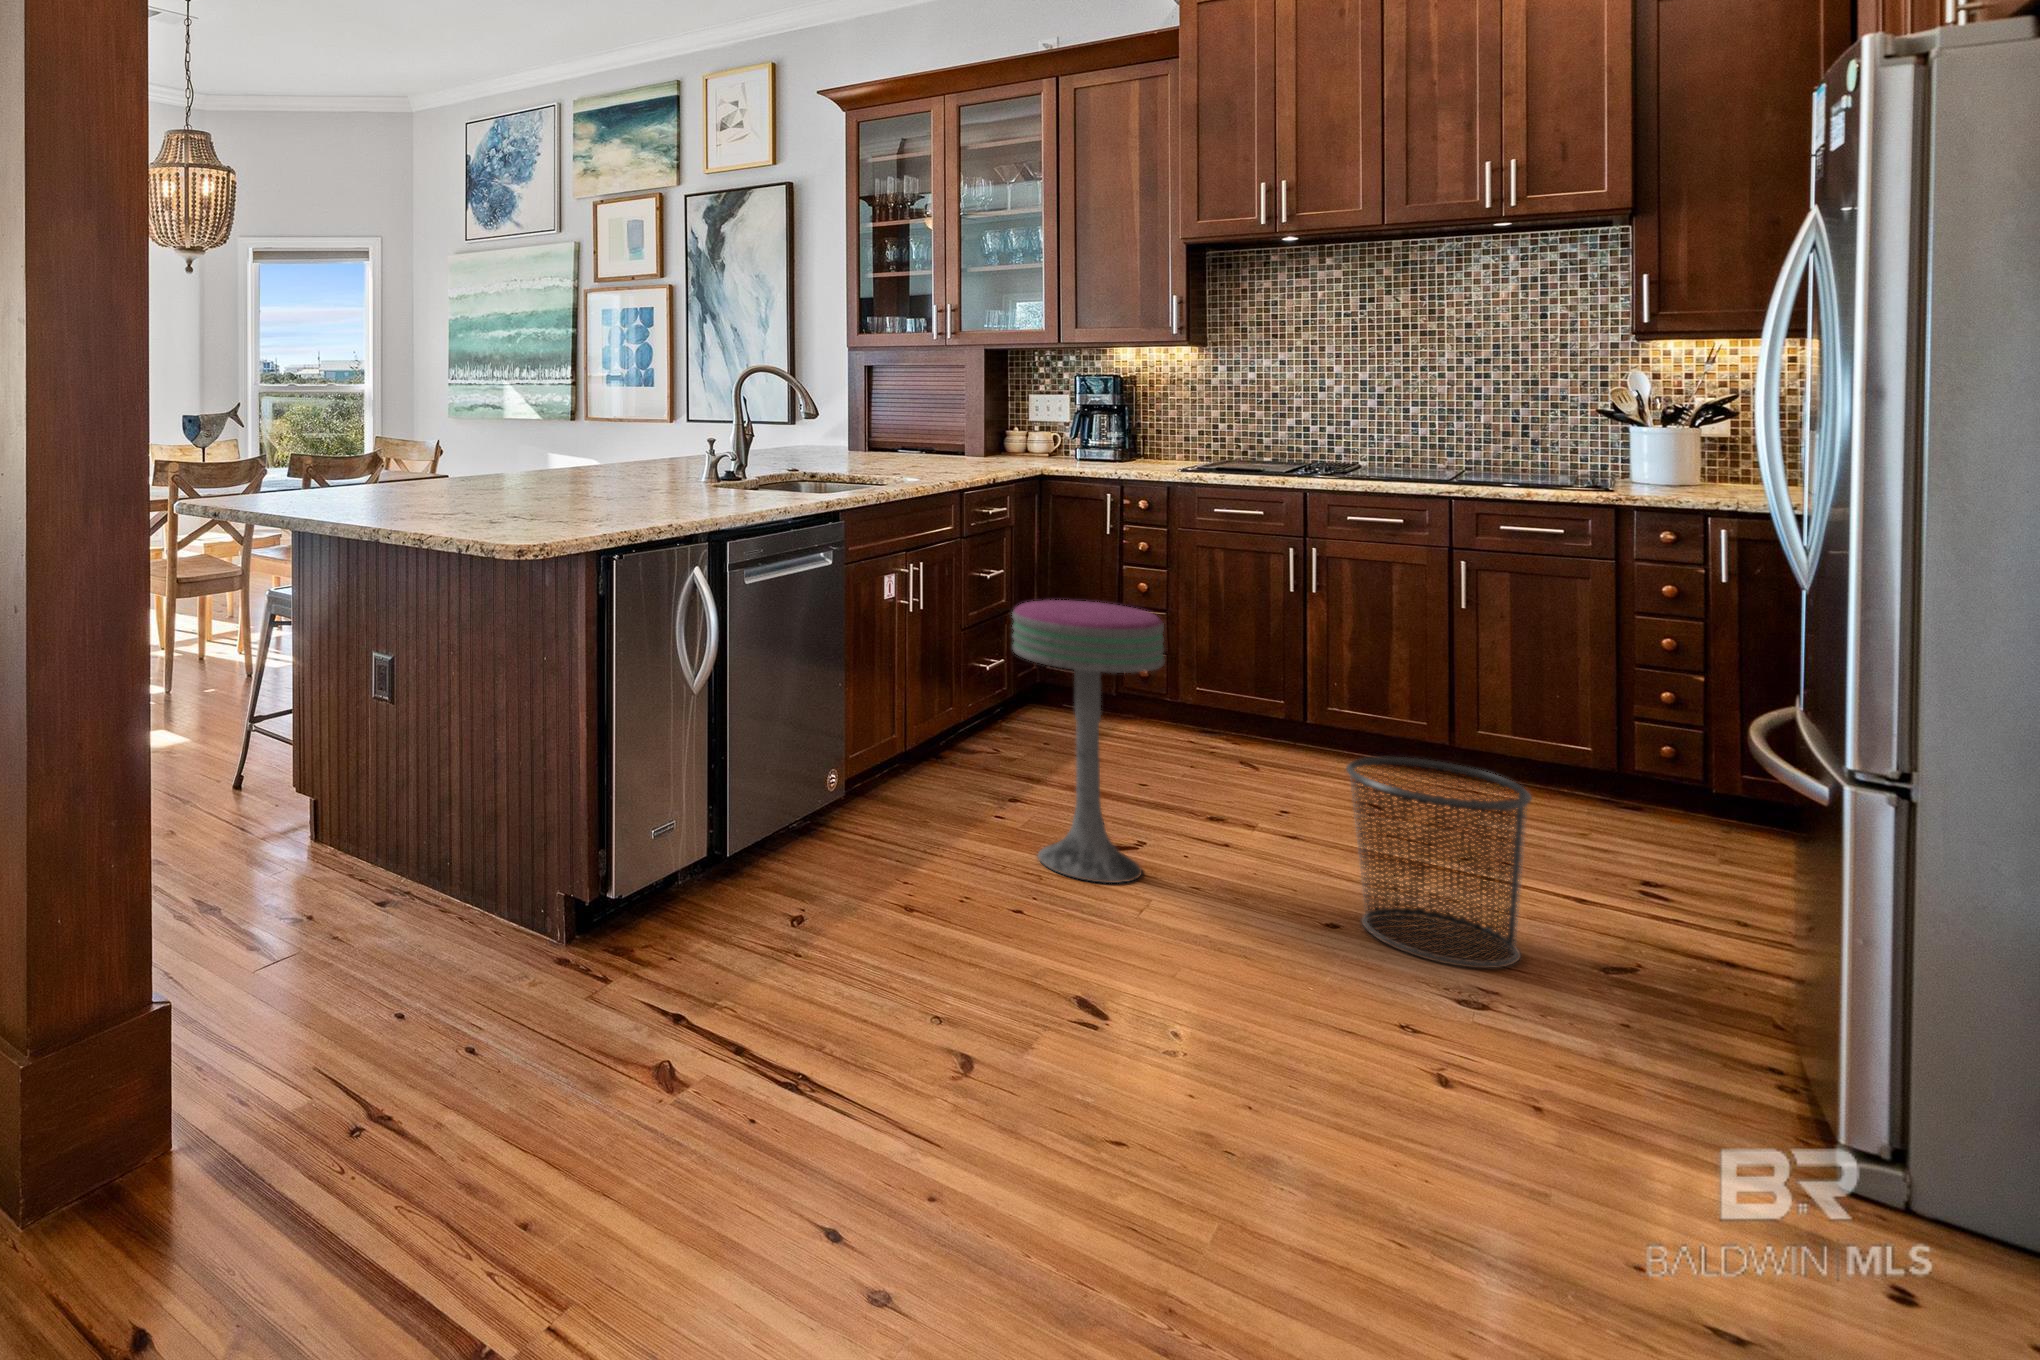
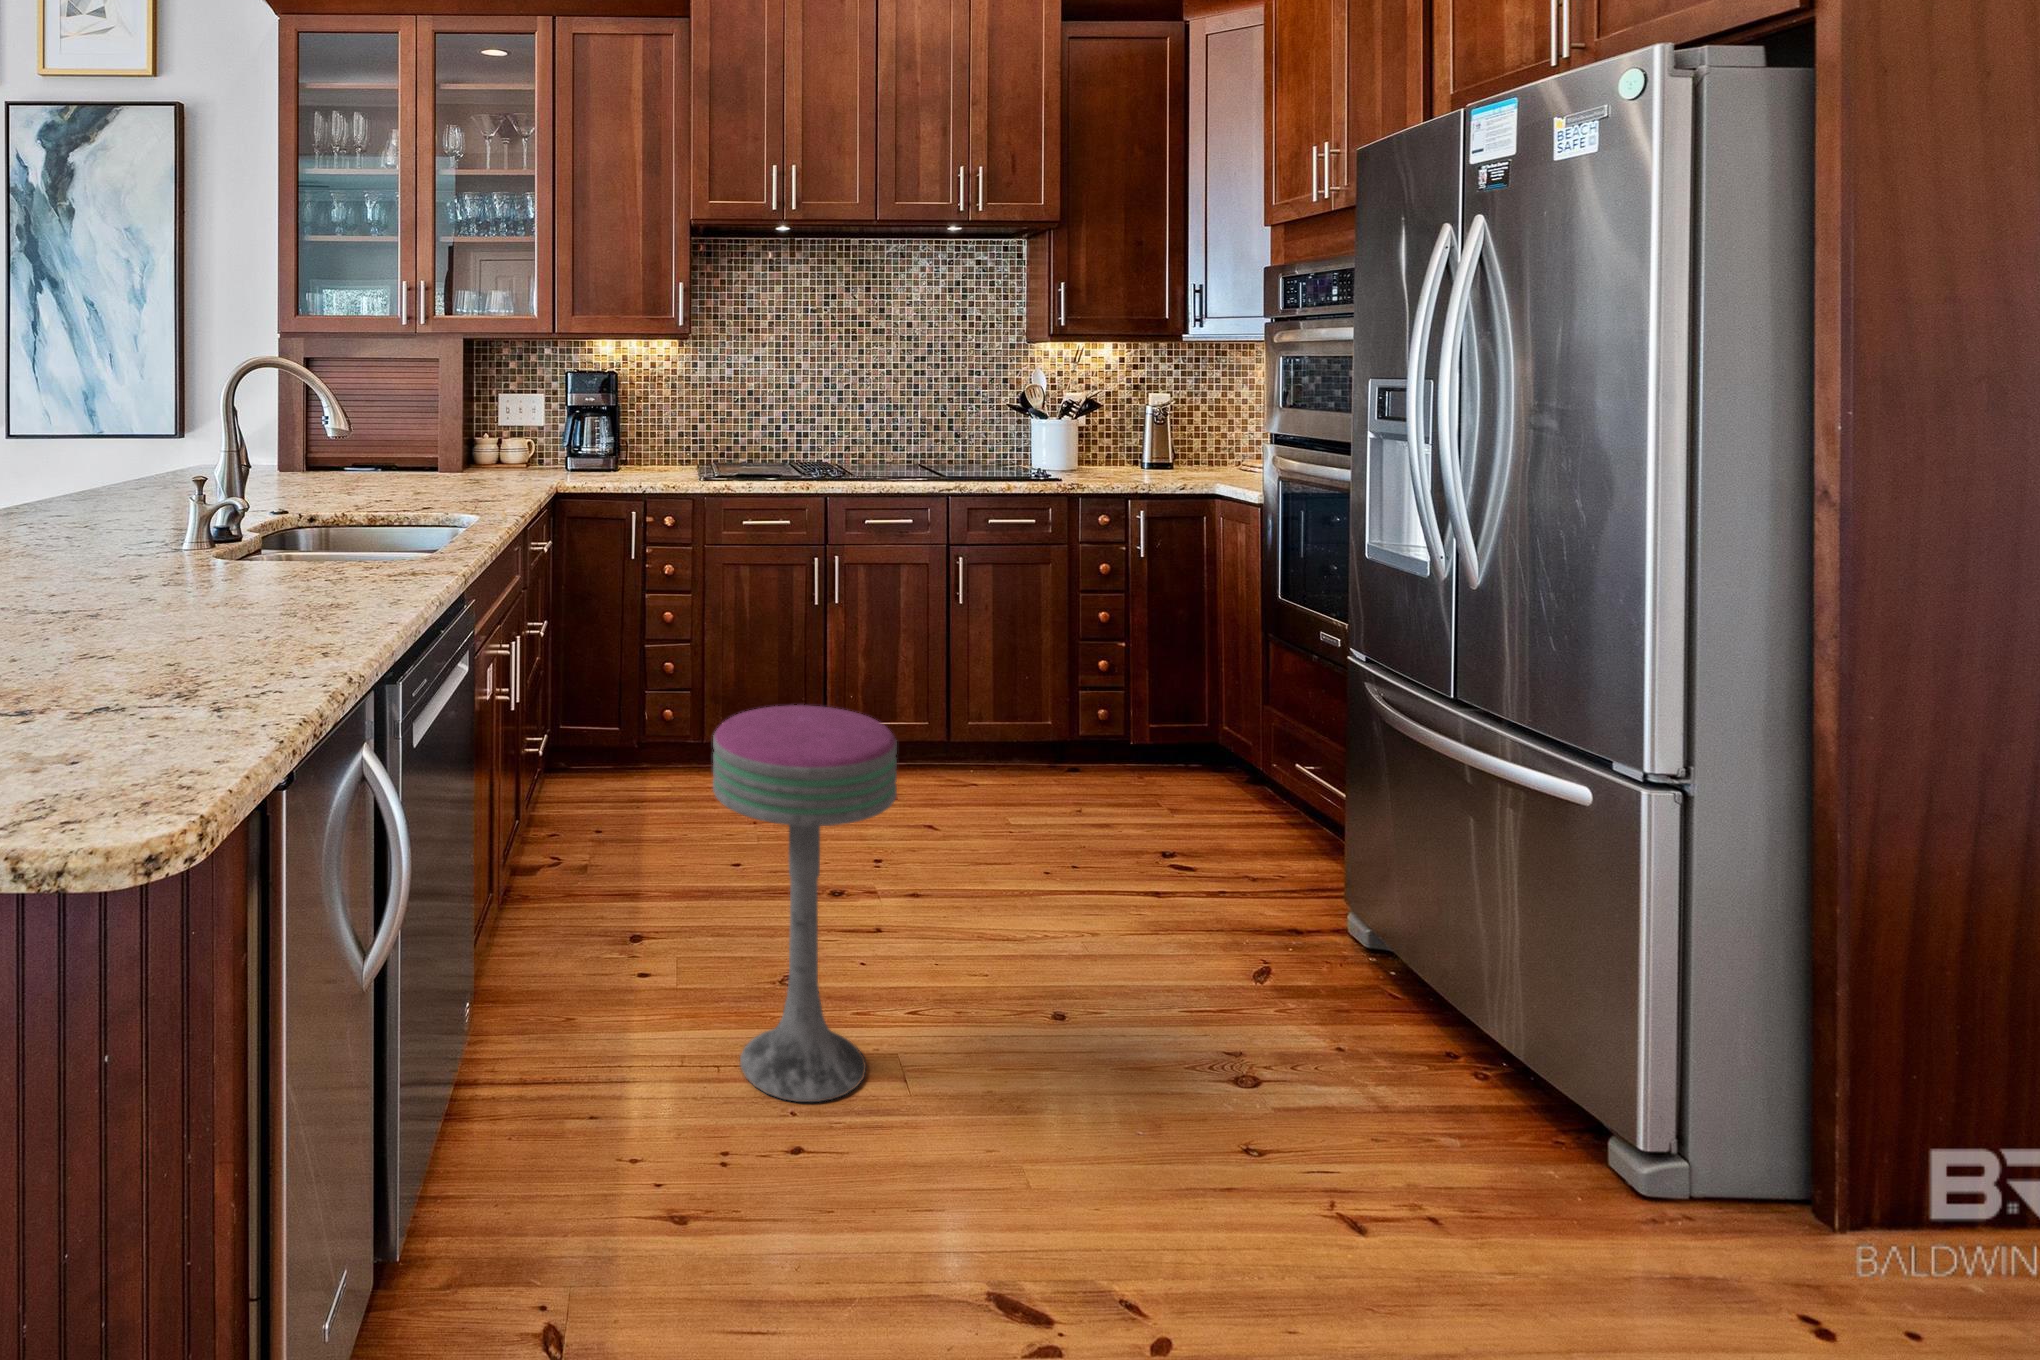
waste bin: present [1346,756,1532,968] -> none [1065,828,1241,1077]

